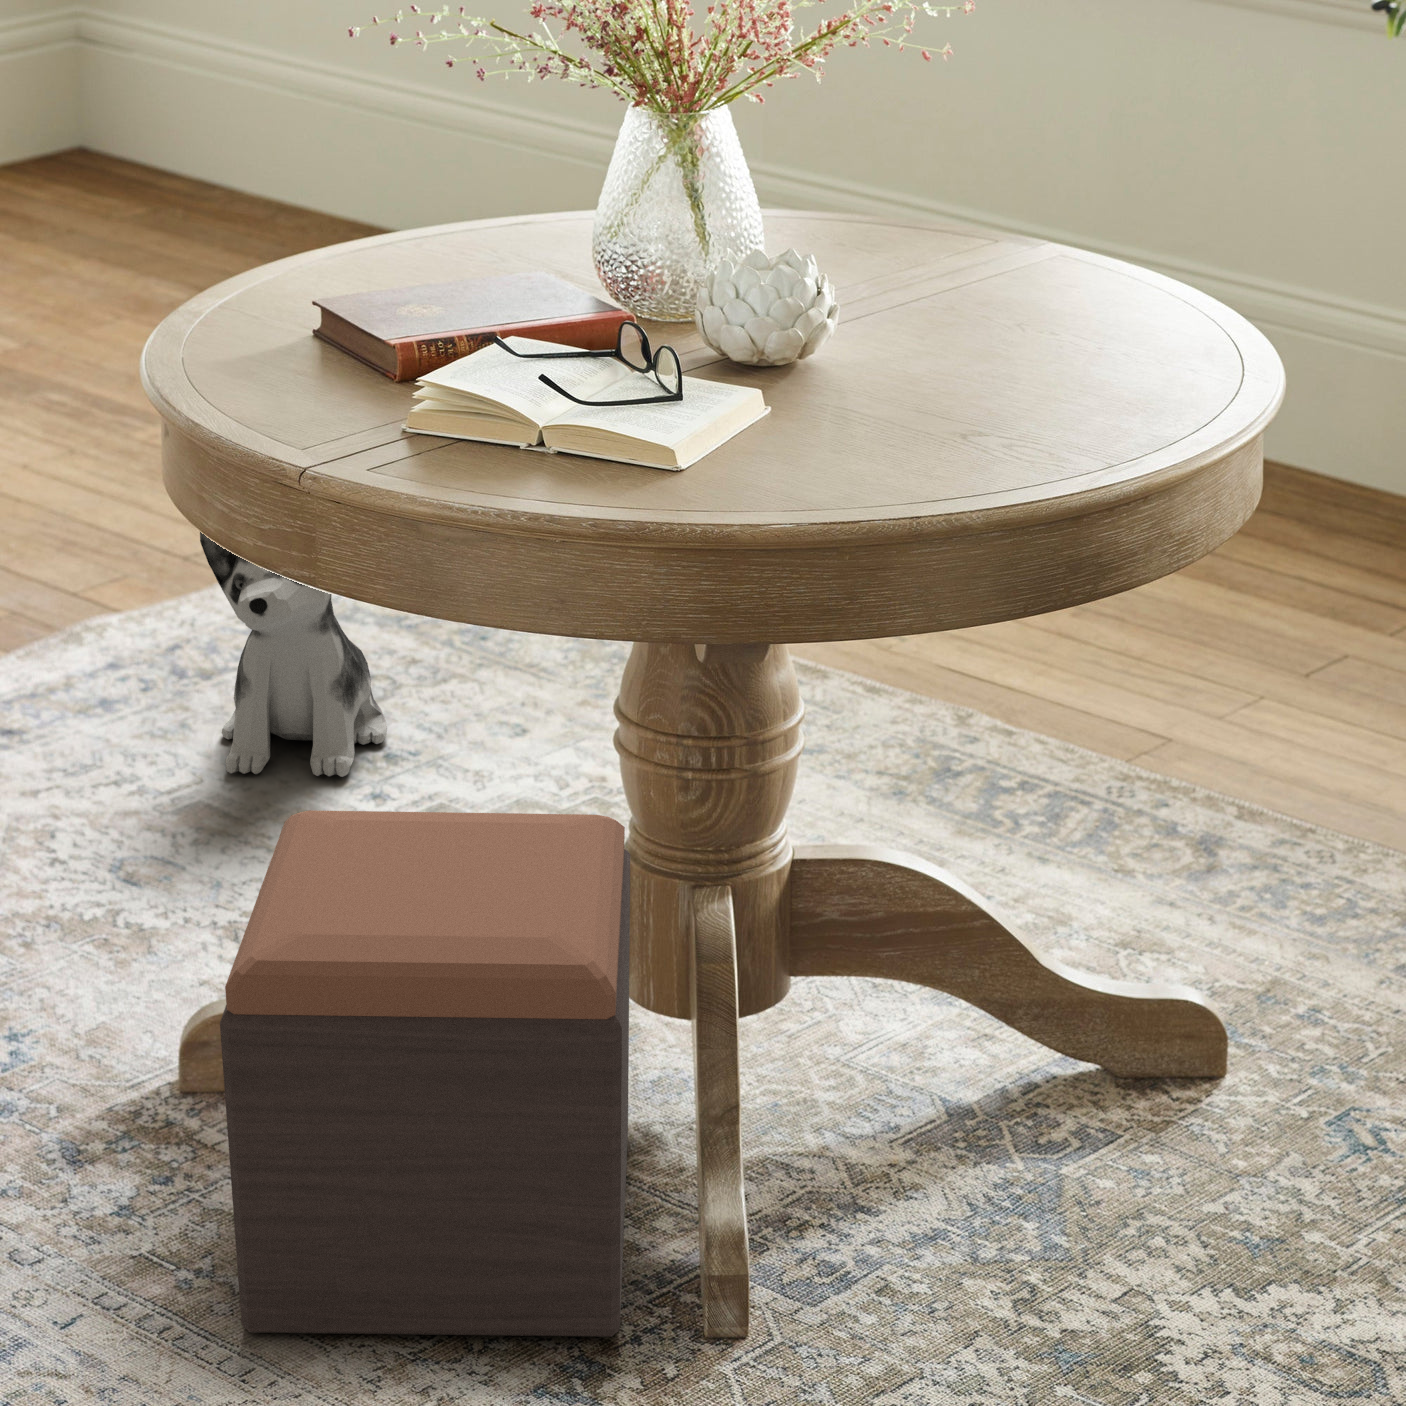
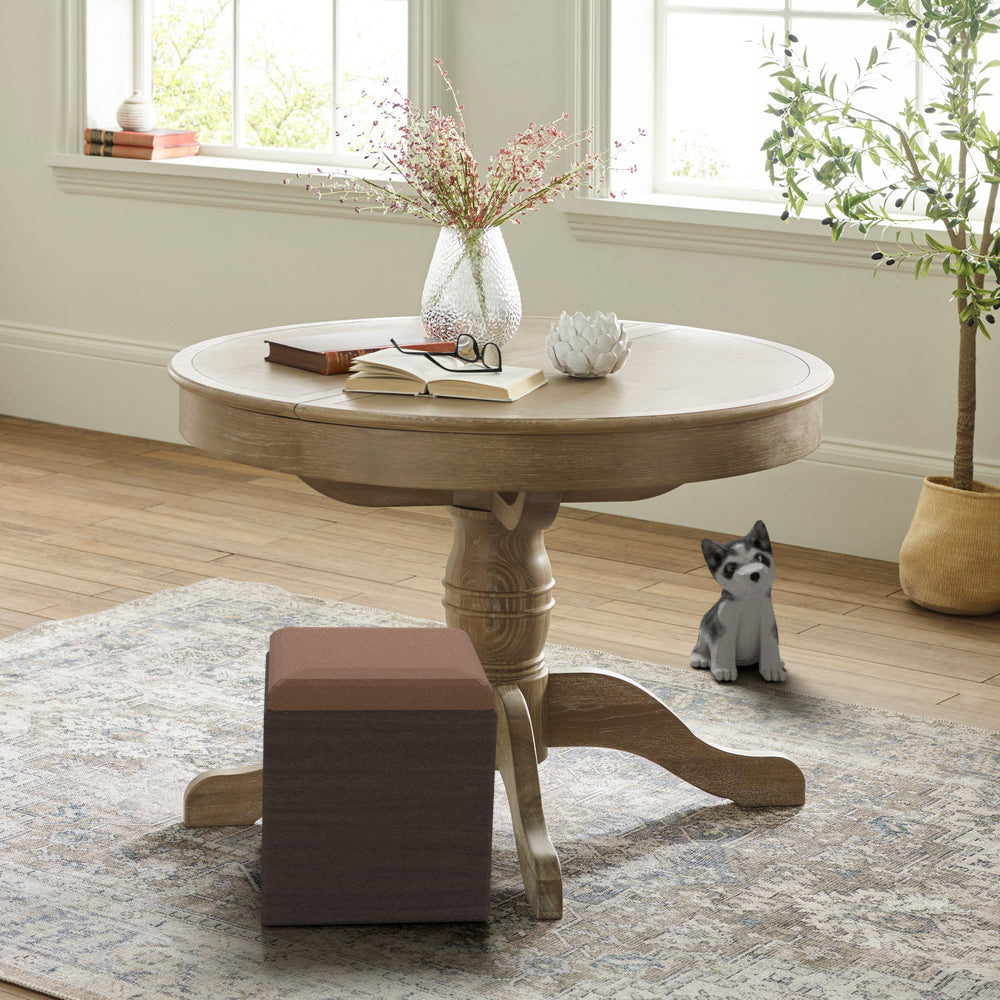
plush toy: present [200,532,387,777] -> present [690,520,786,681]

